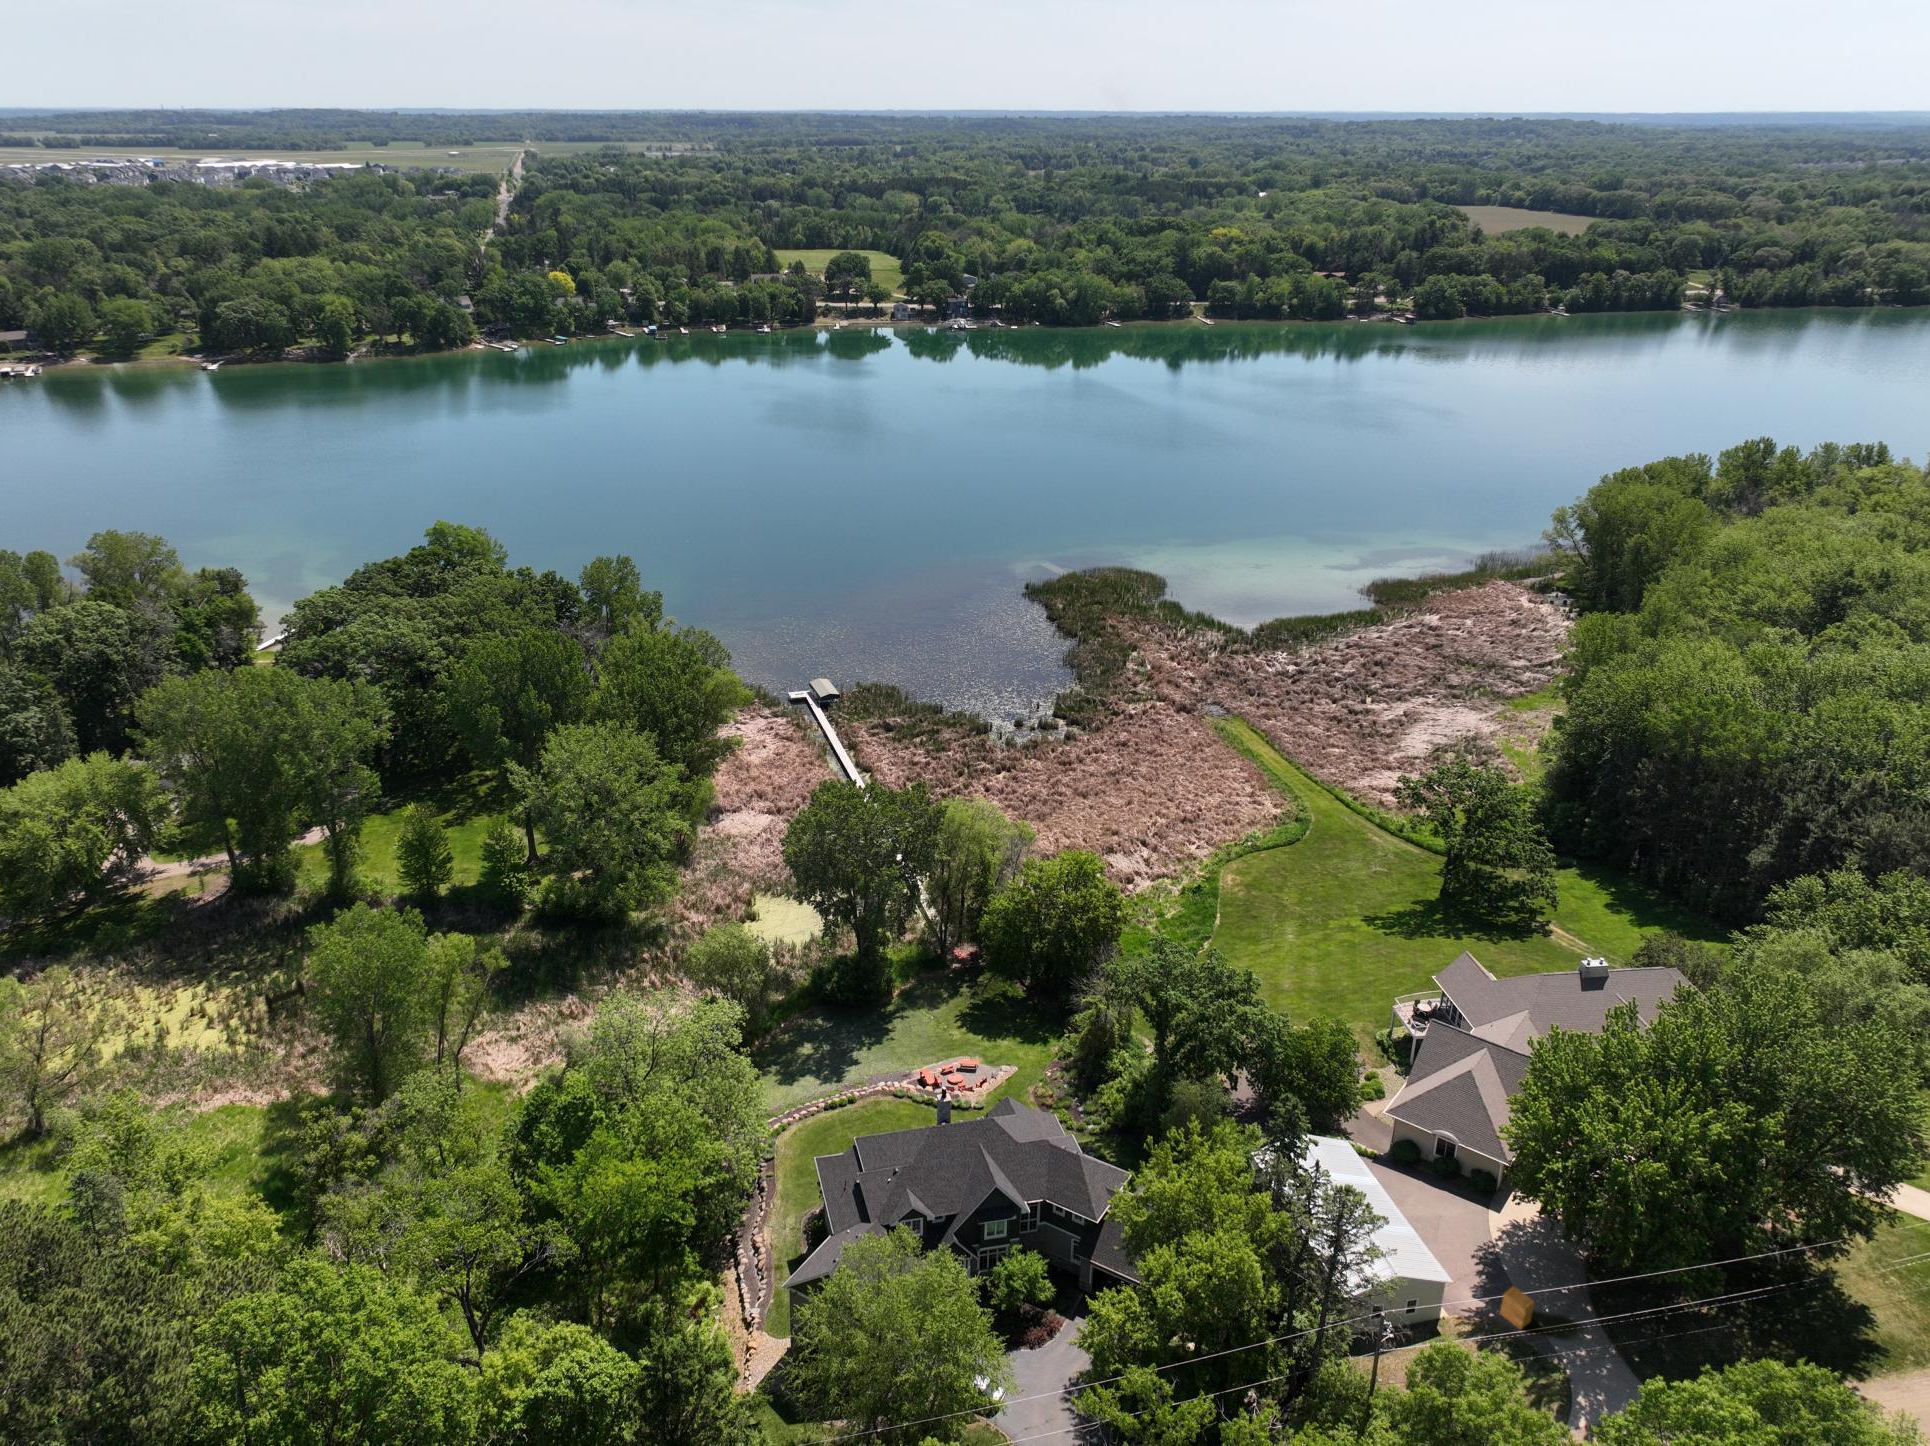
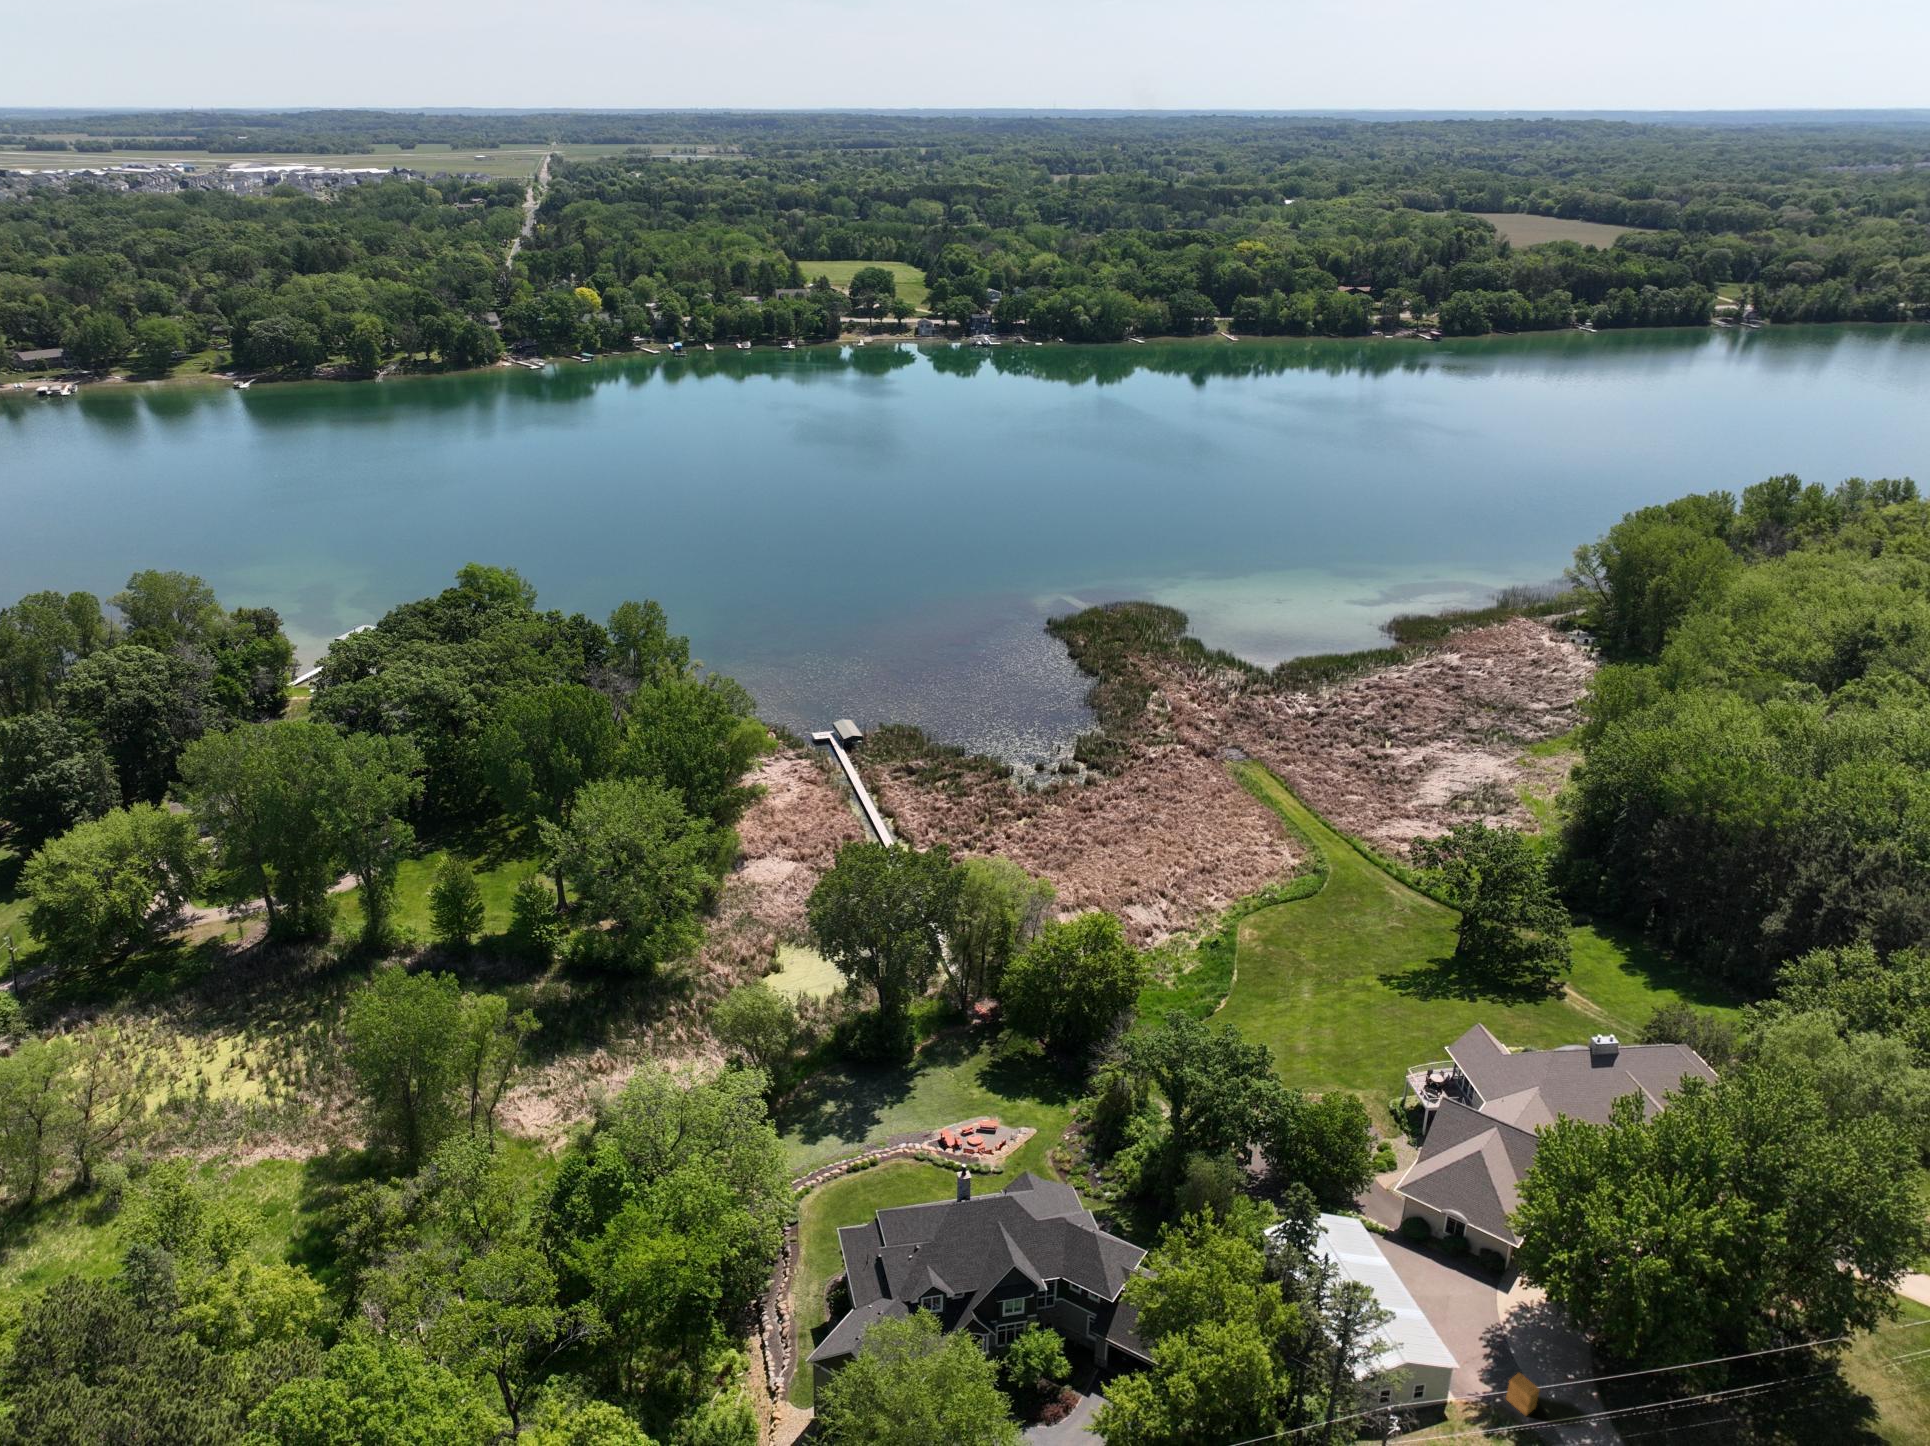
bench: present [264,981,308,1020] -> none [302,1034,344,1073]

